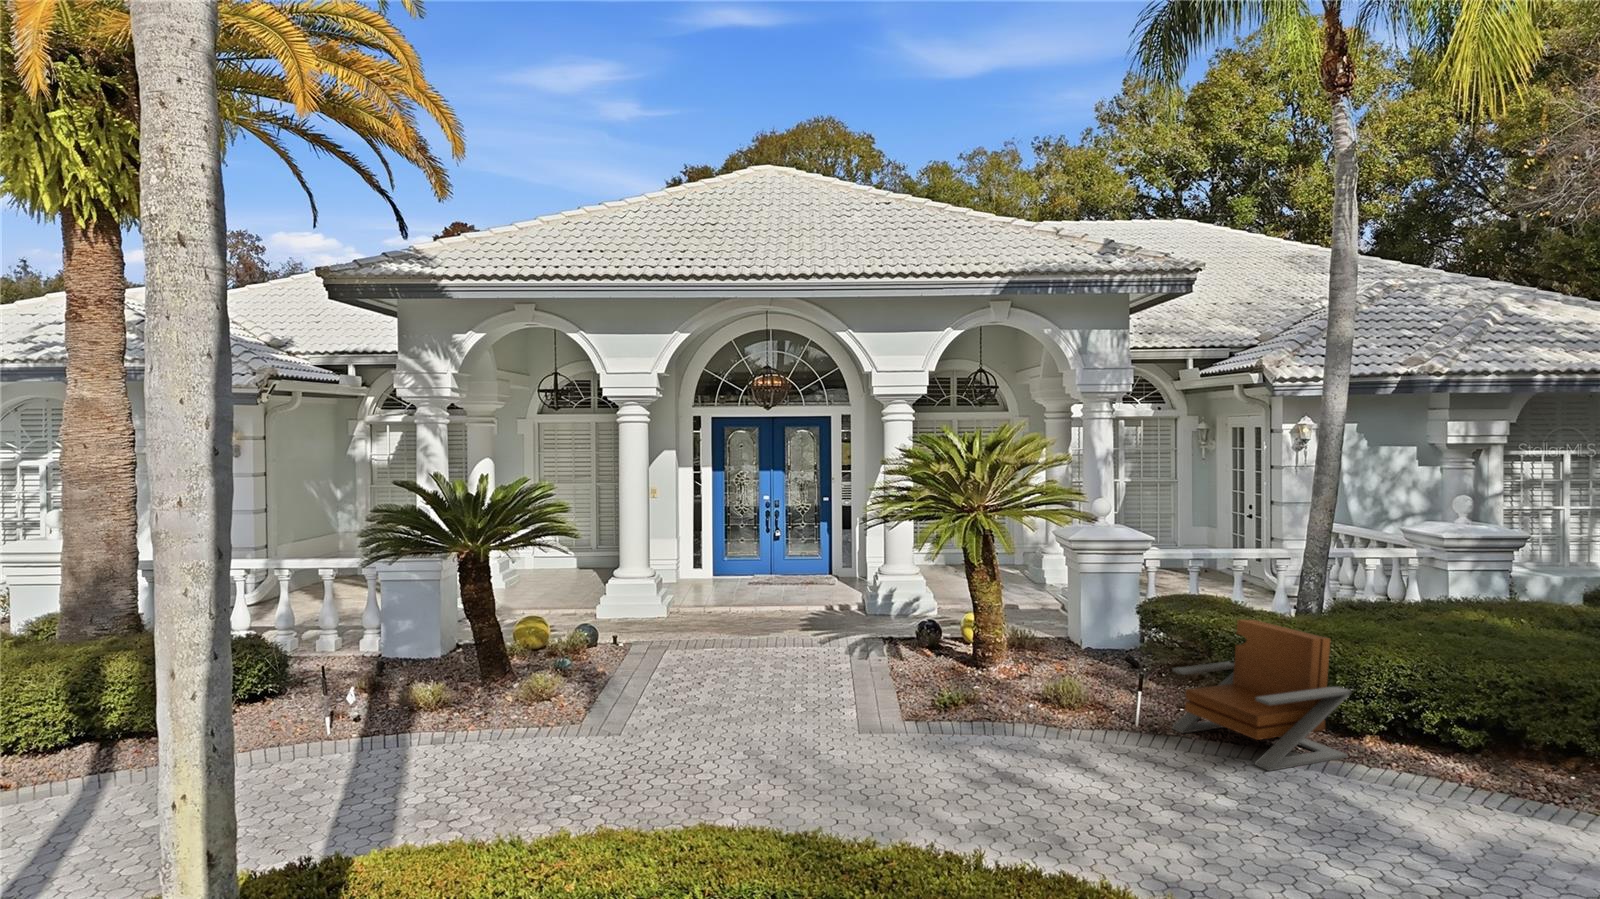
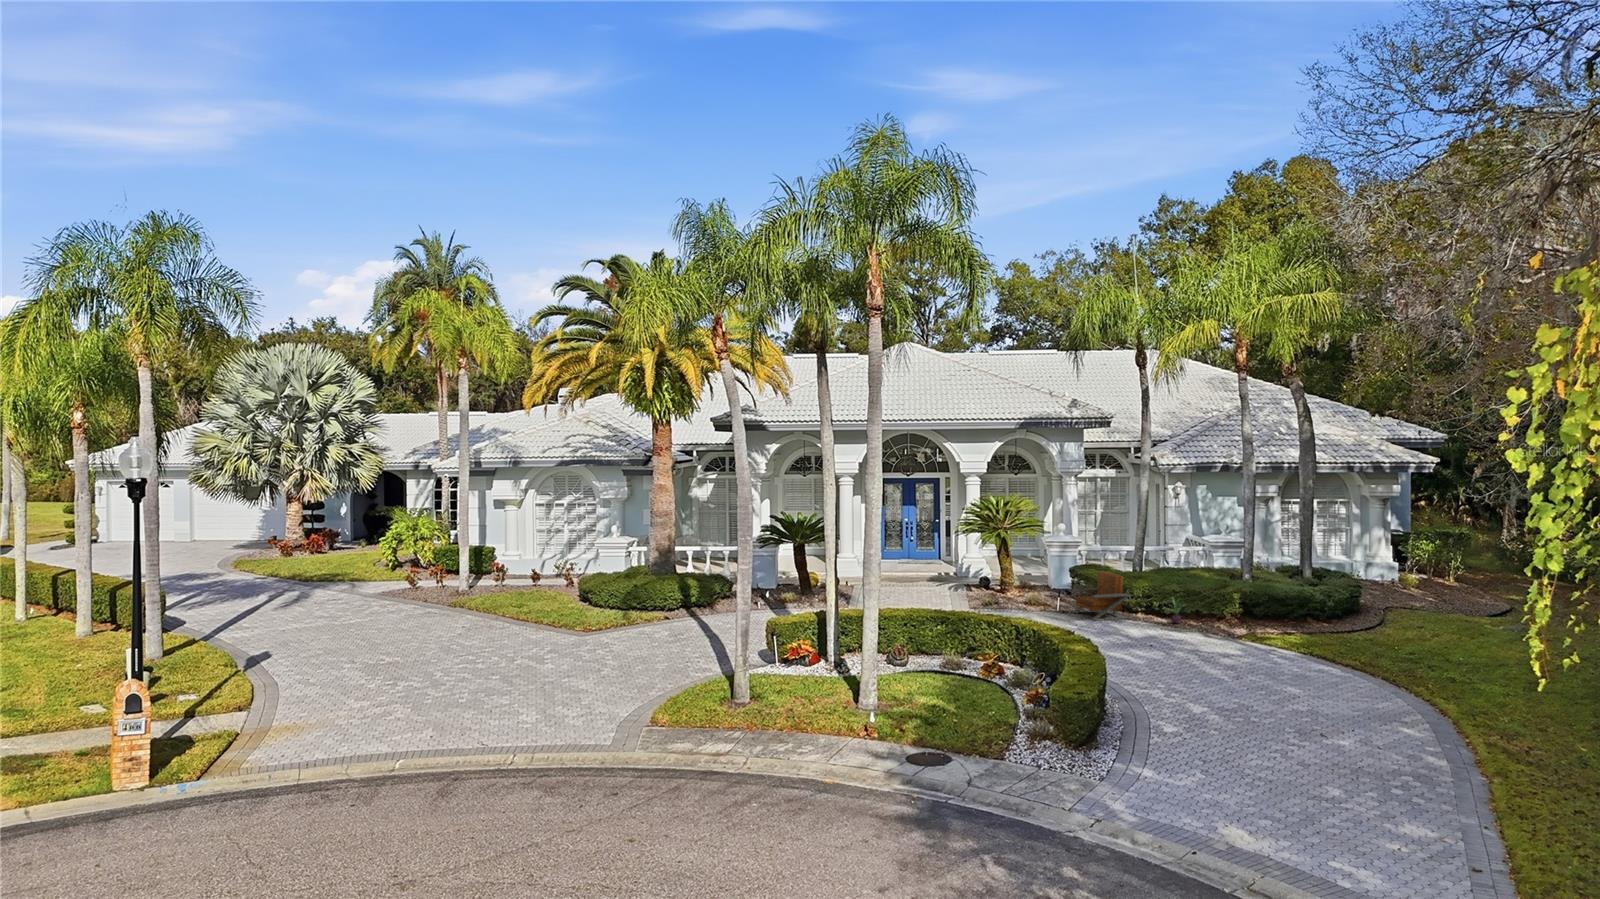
decorative plant: none [1456,700,1561,782] -> present [1172,598,1181,624]

